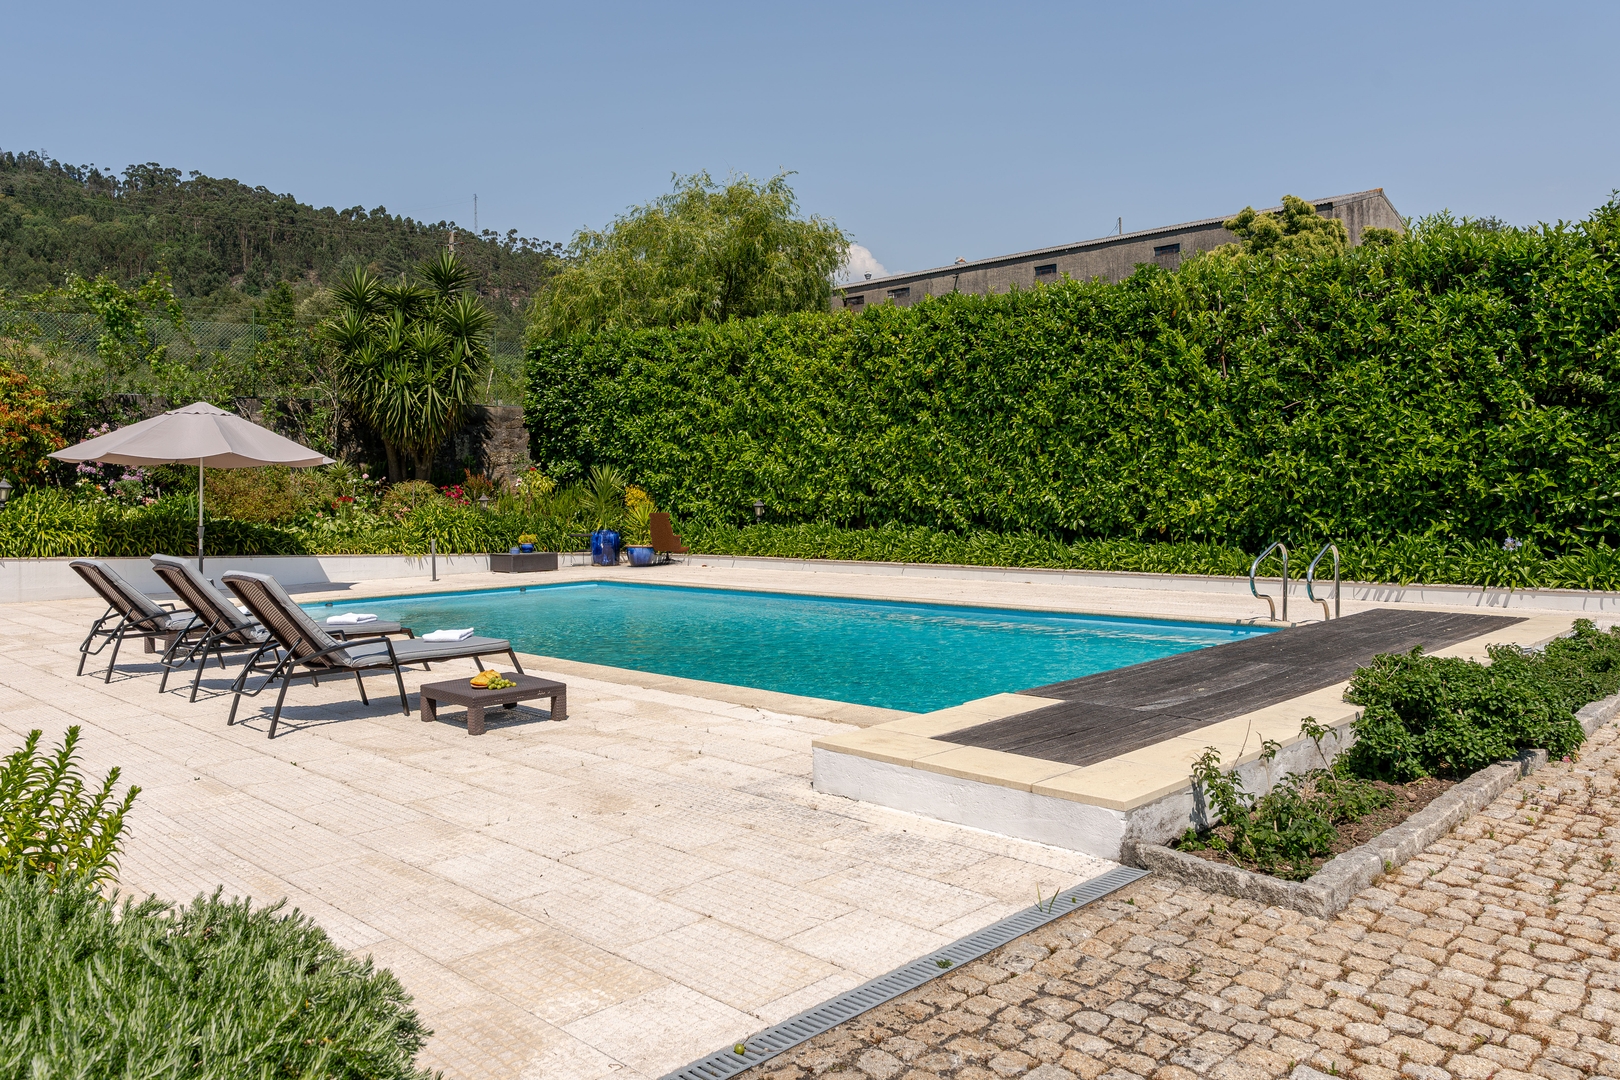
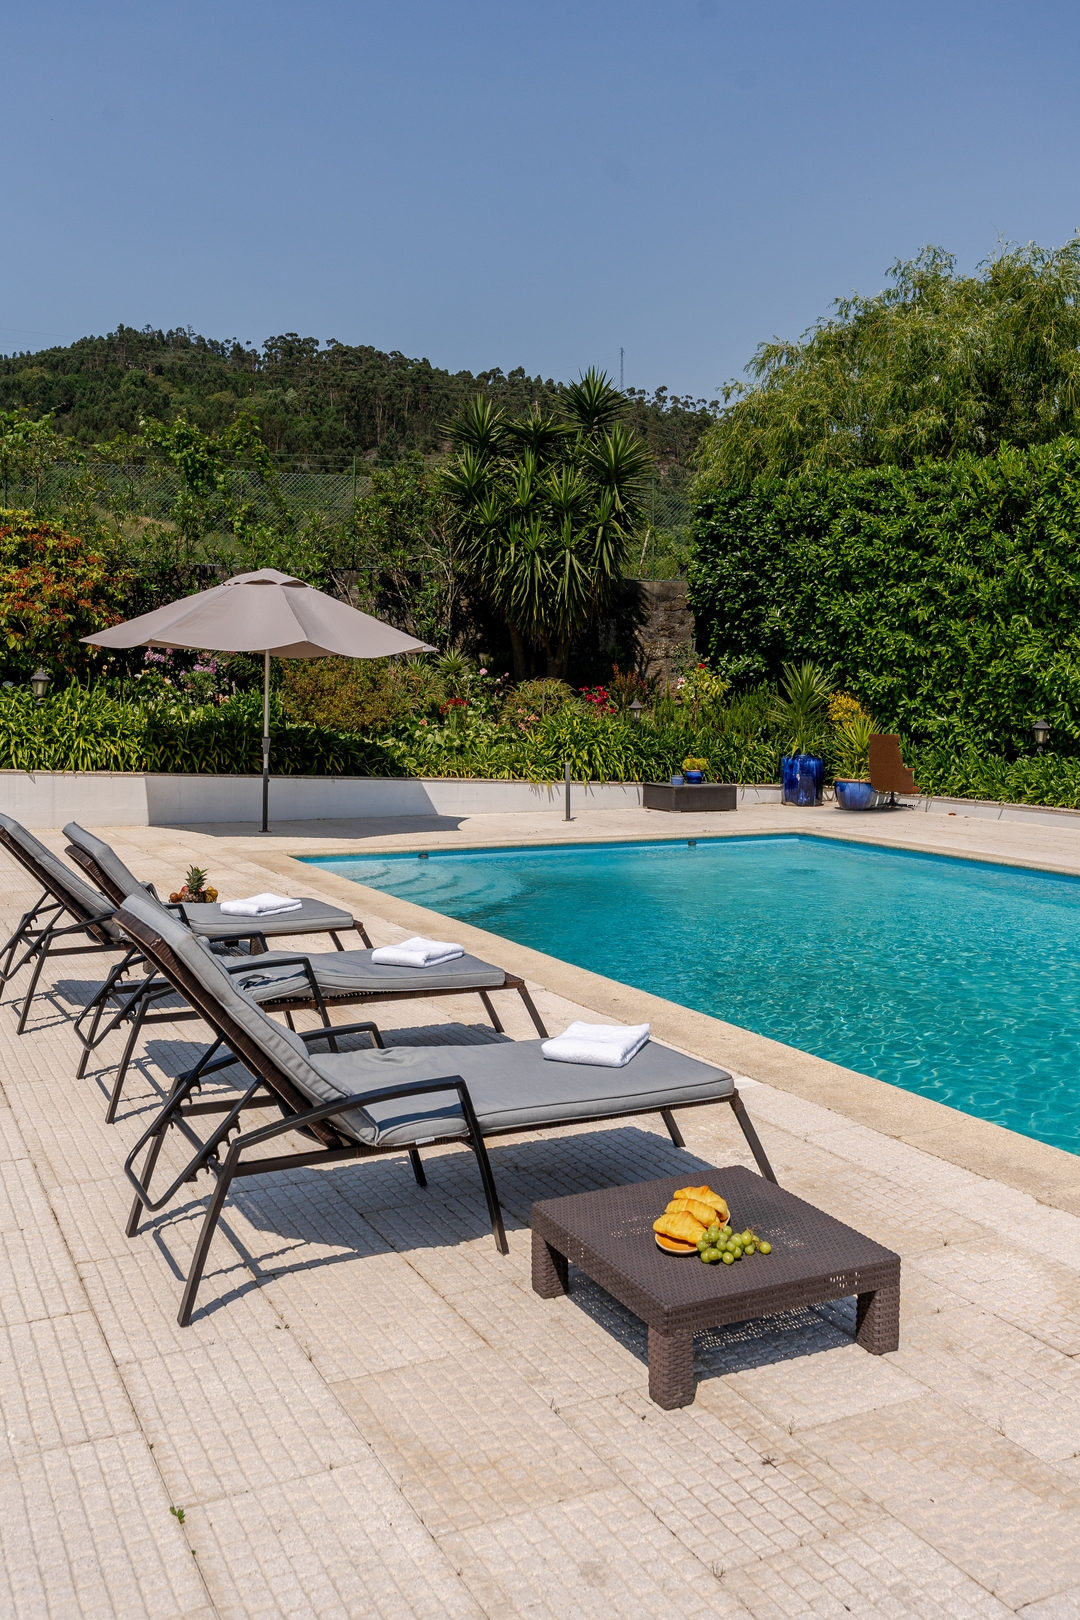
side table: present [569,534,599,565] -> none [749,761,792,807]

